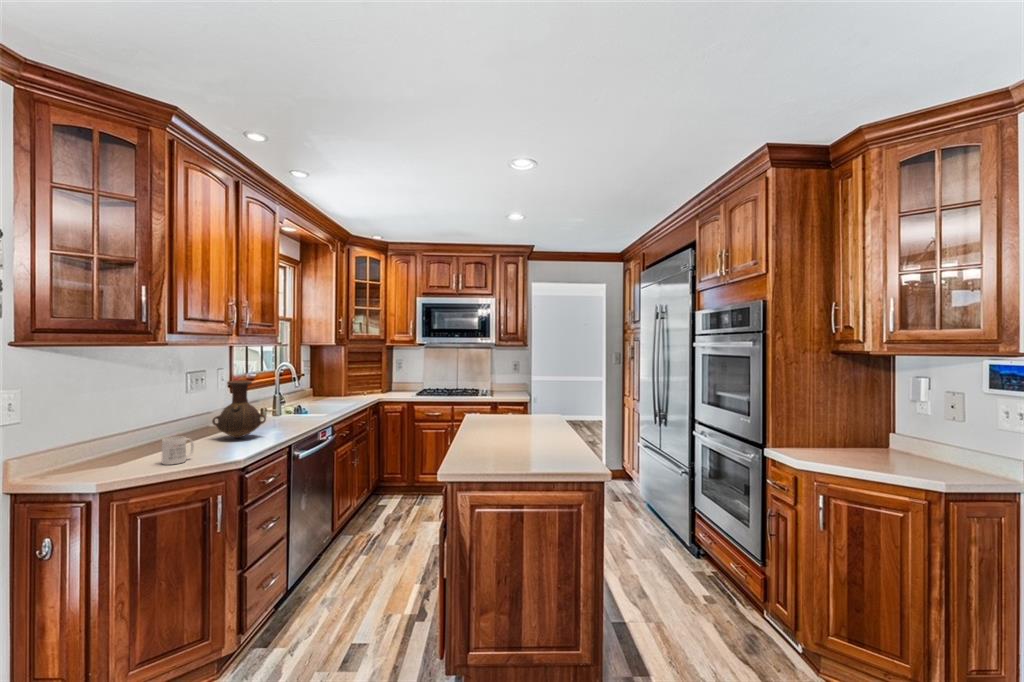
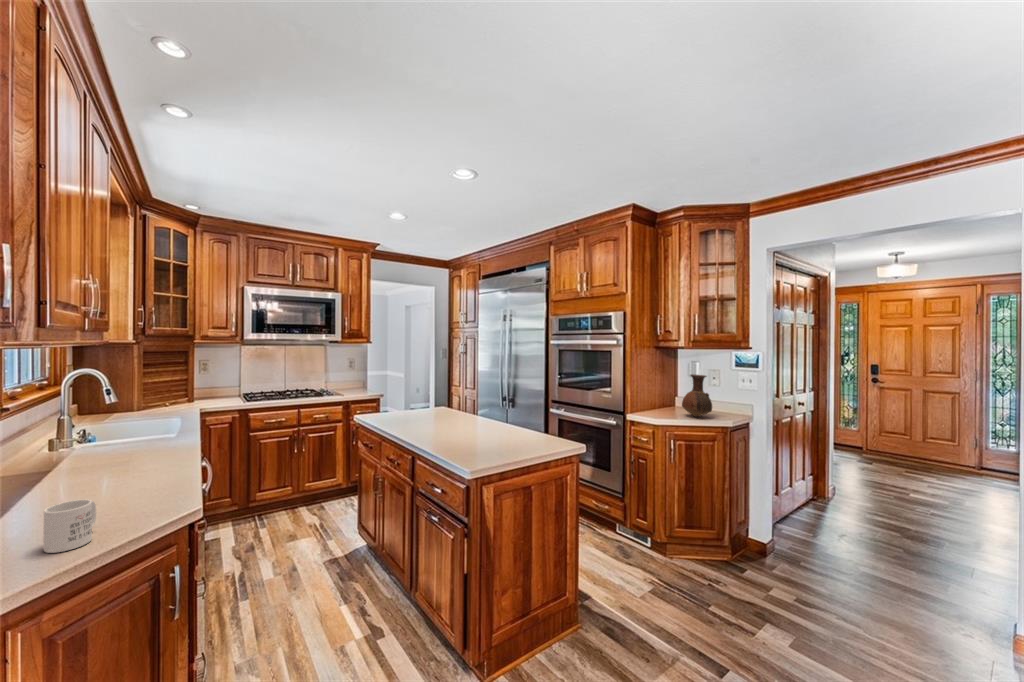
vase: present [212,380,266,438] -> present [682,374,712,417]

